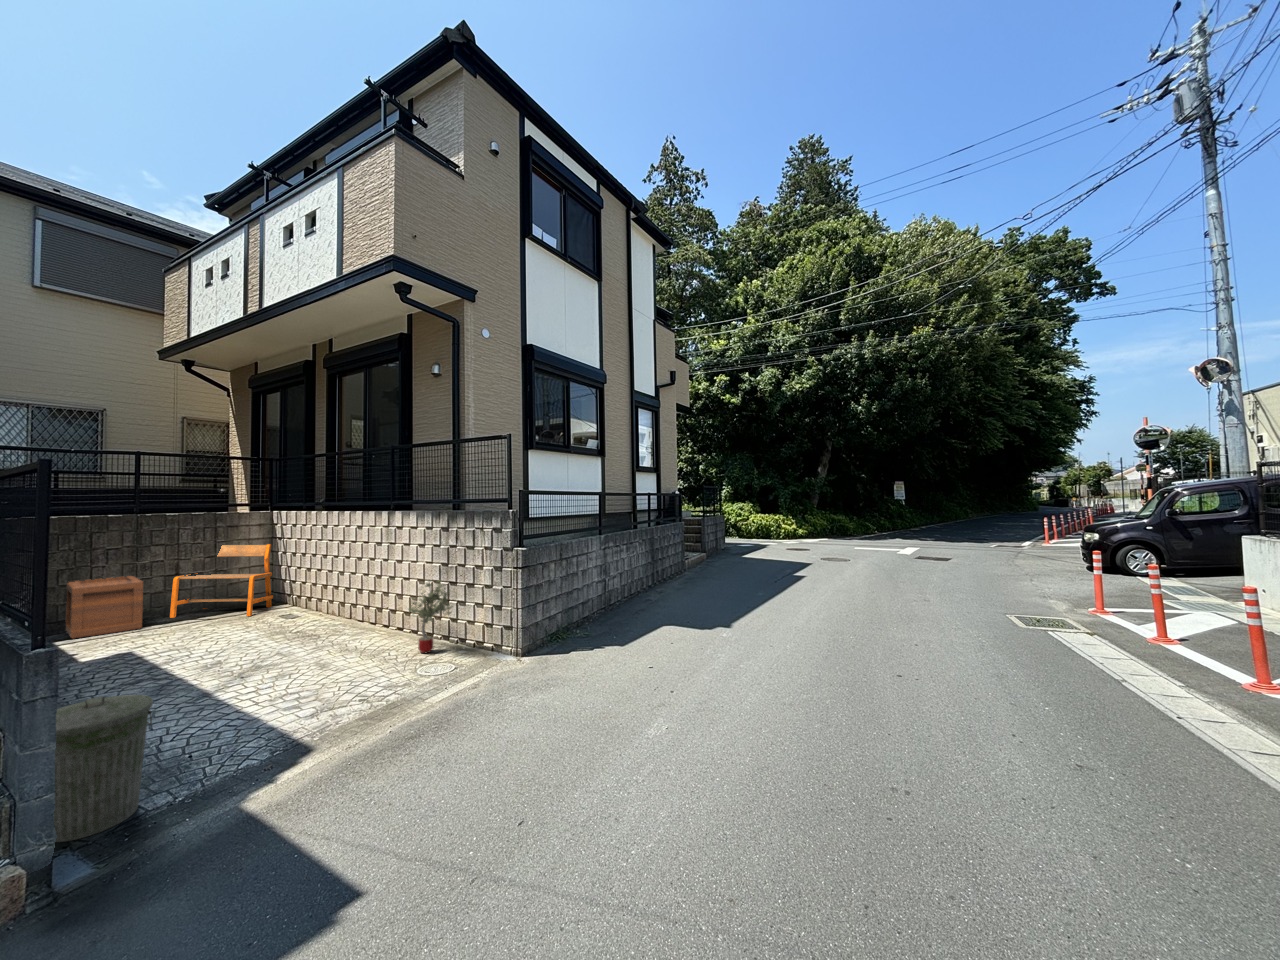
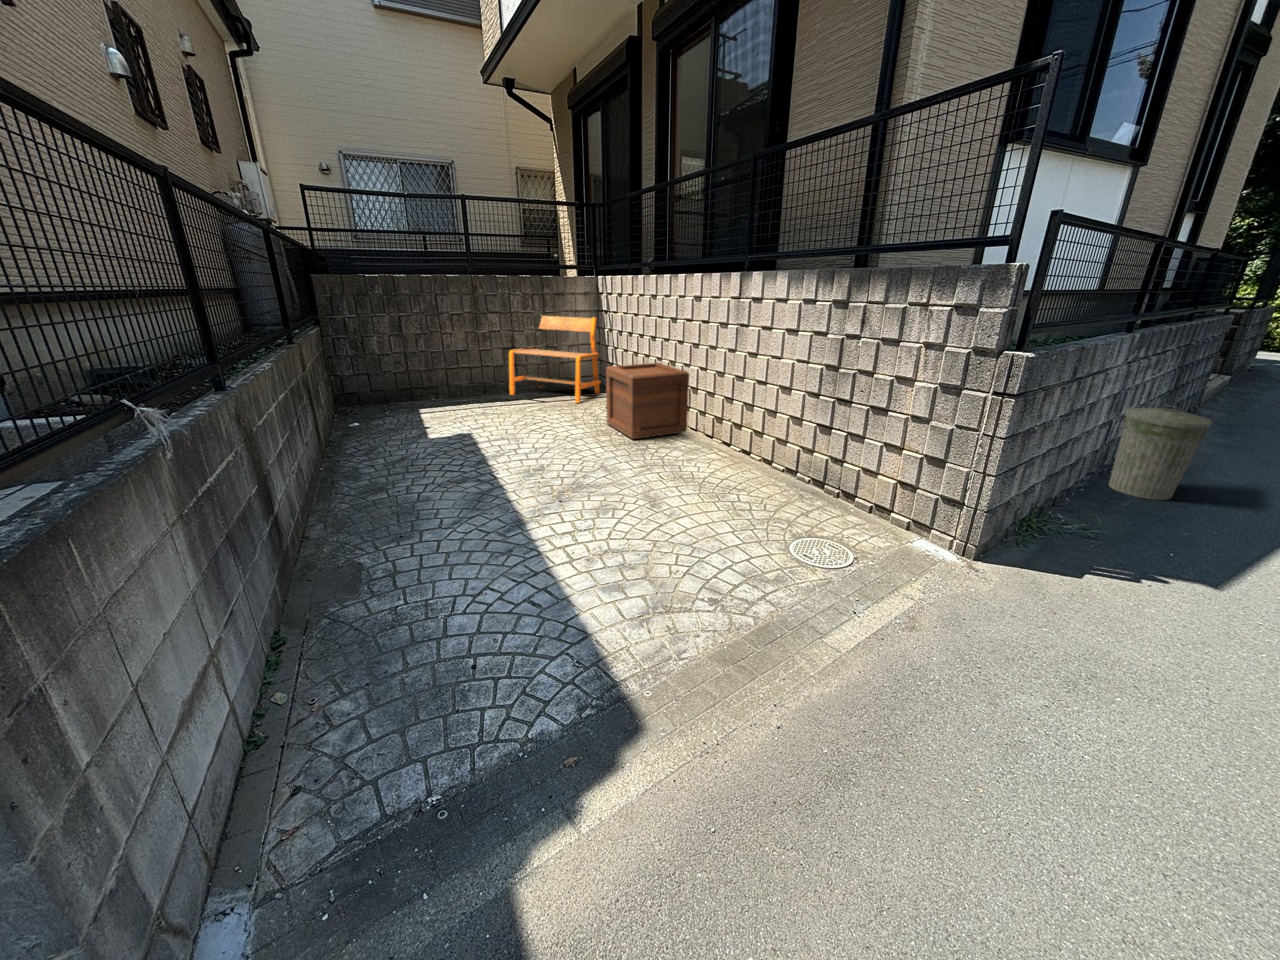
wooden crate: present [66,576,143,639] -> present [606,363,689,439]
potted tree: present [408,580,453,653] -> none [766,393,849,508]
trash can: present [54,695,153,842] -> present [1109,408,1212,500]

